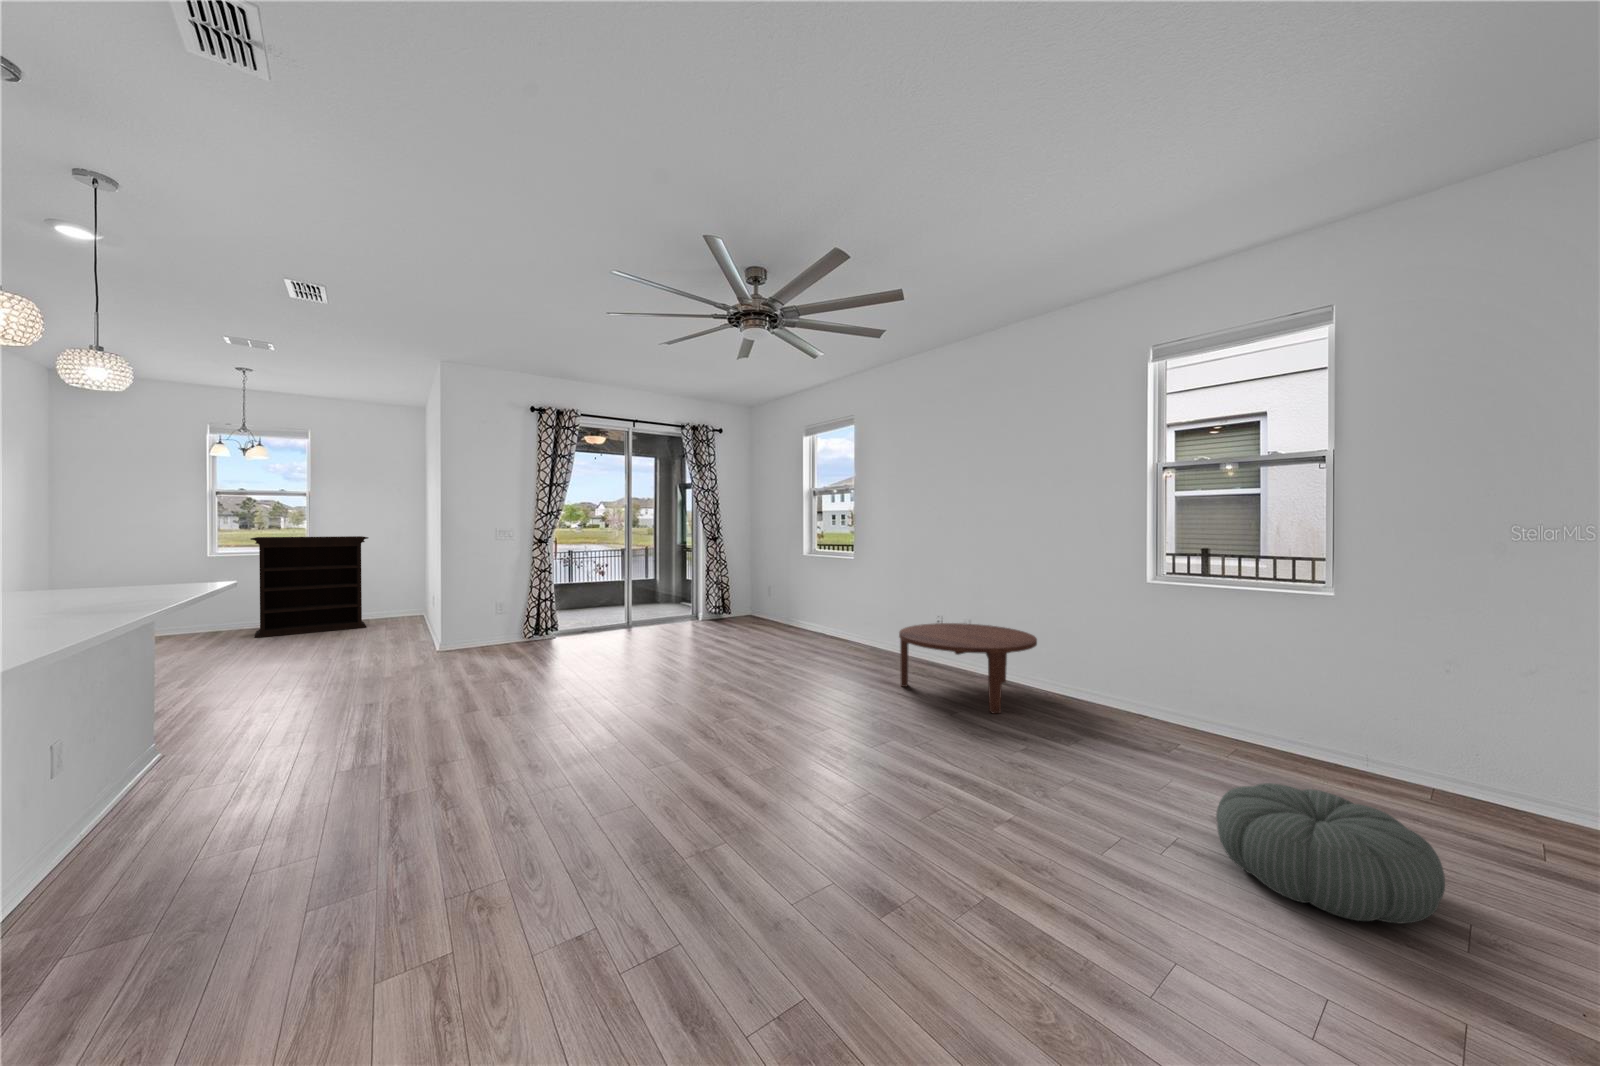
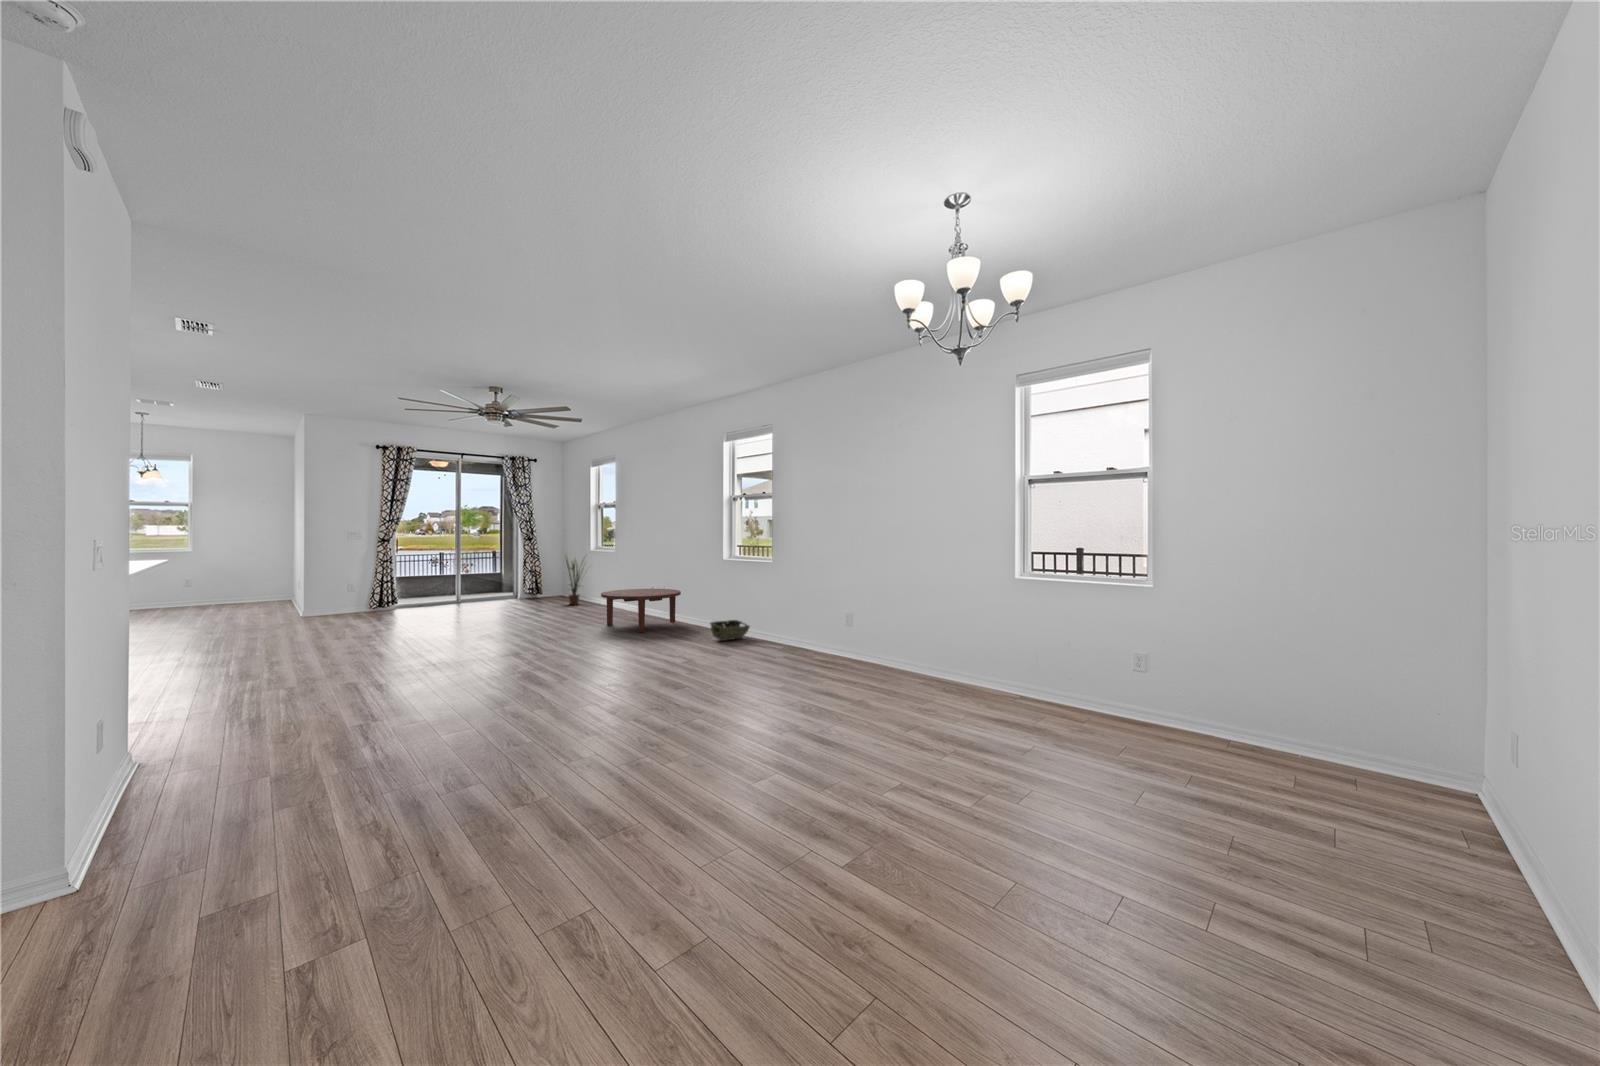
bookshelf: present [251,536,368,638] -> none [147,538,245,613]
house plant: none [774,558,813,633] -> present [566,558,580,605]
woven basket: none [1178,702,1255,755] -> present [710,620,750,641]
pouf: present [1216,783,1445,924] -> none [642,634,707,670]

